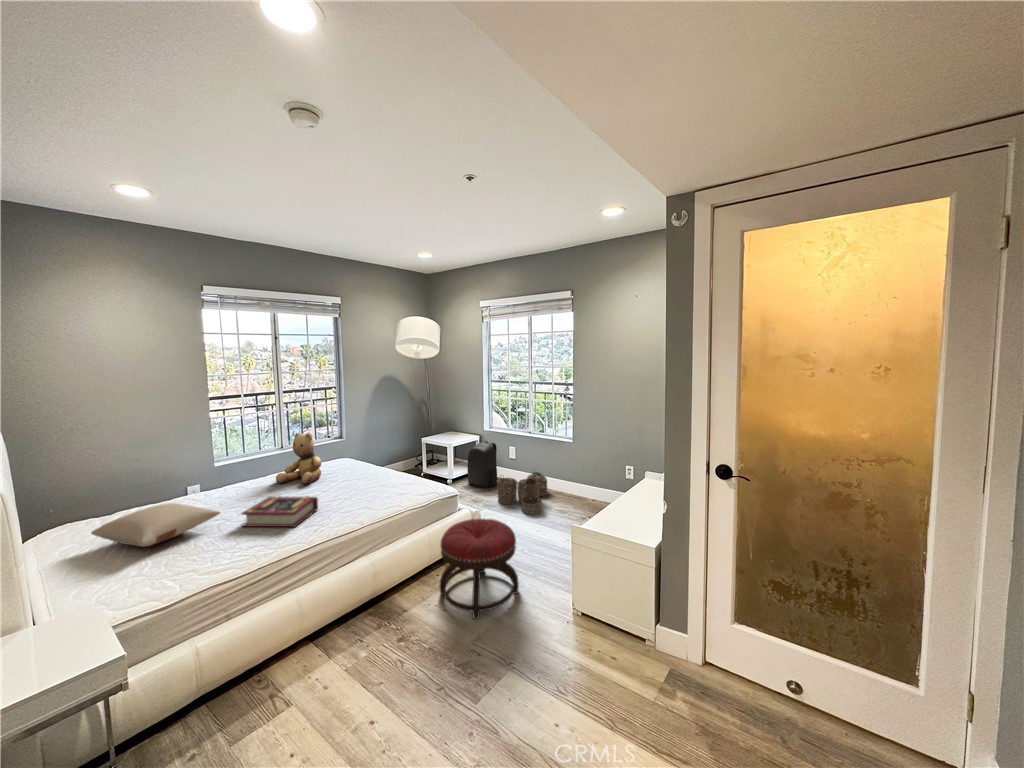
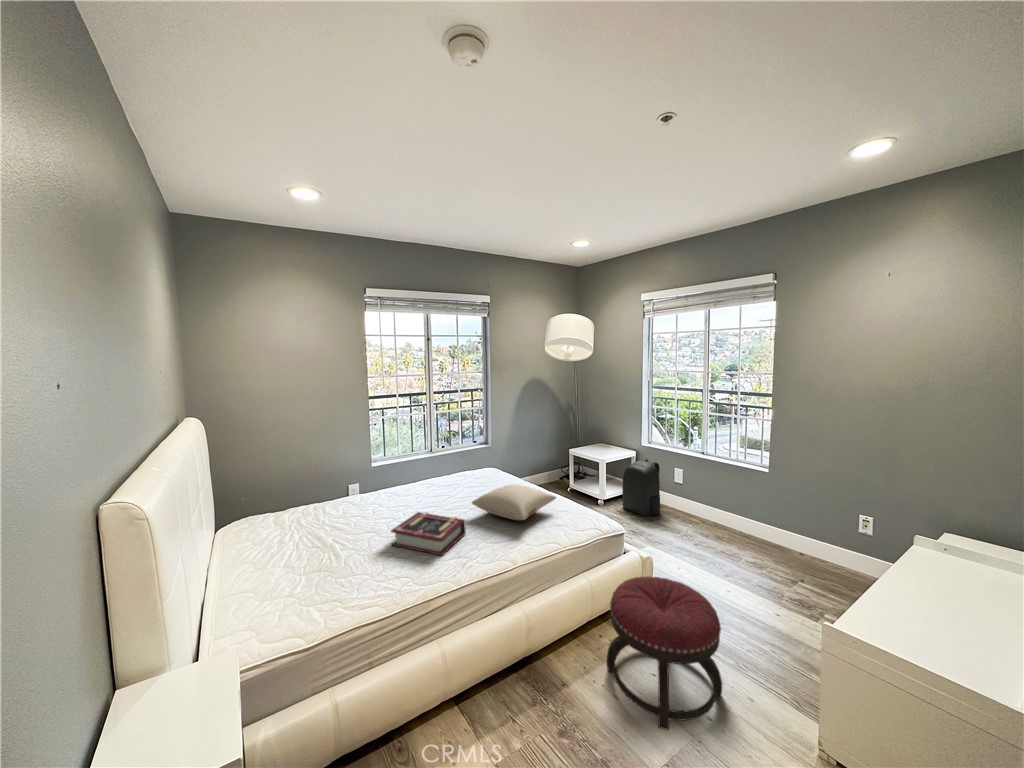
teddy bear: present [276,433,322,485] -> none [424,440,468,498]
woven basket: present [498,472,547,515] -> none [665,504,733,567]
pillow: present [91,503,220,547] -> present [472,484,556,520]

